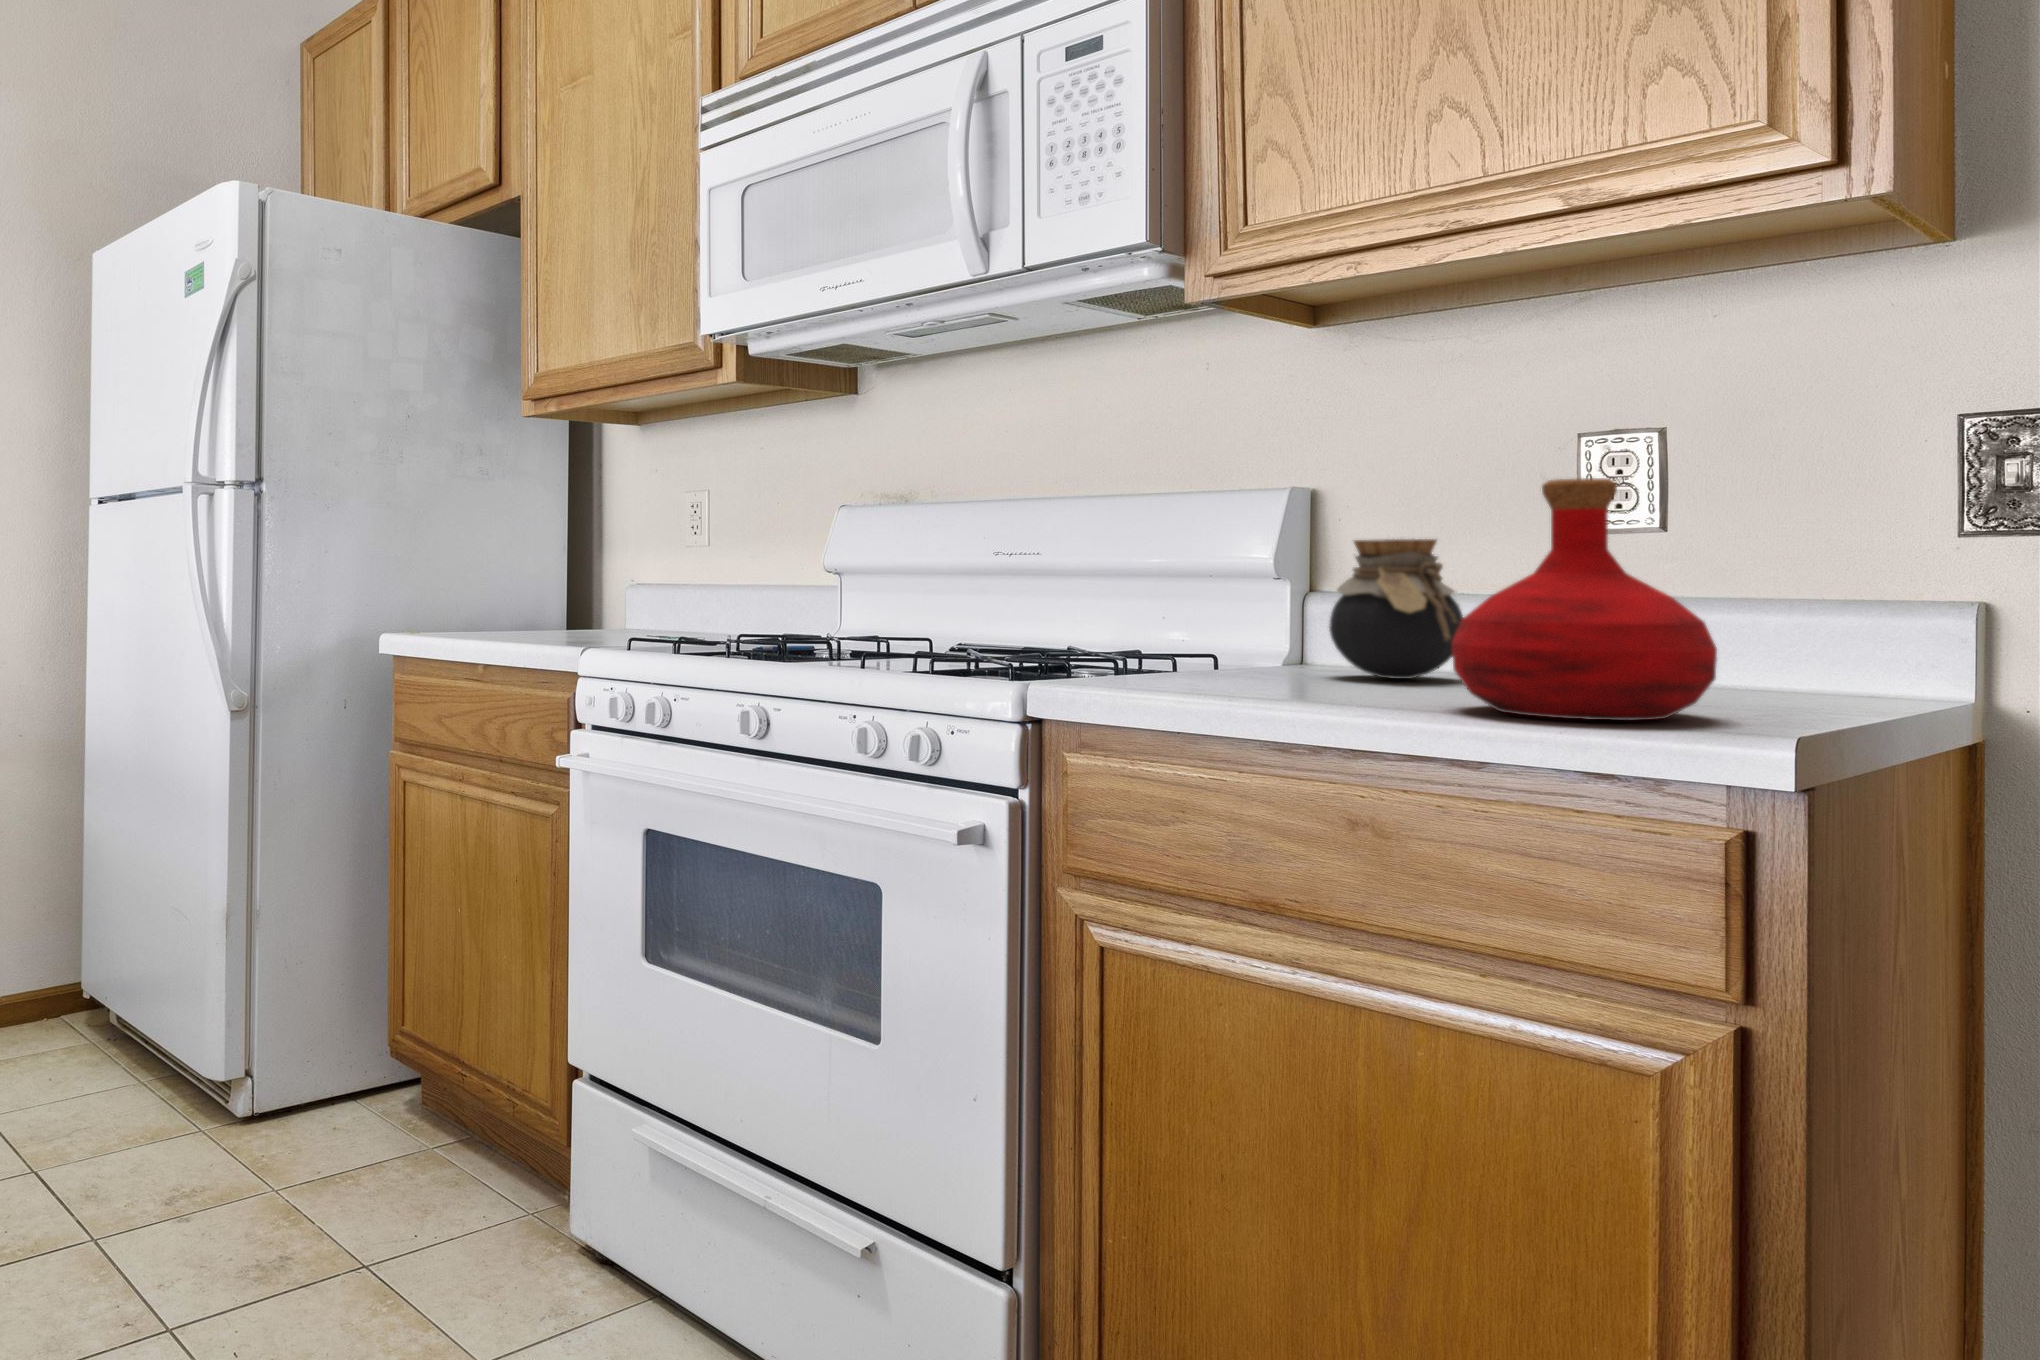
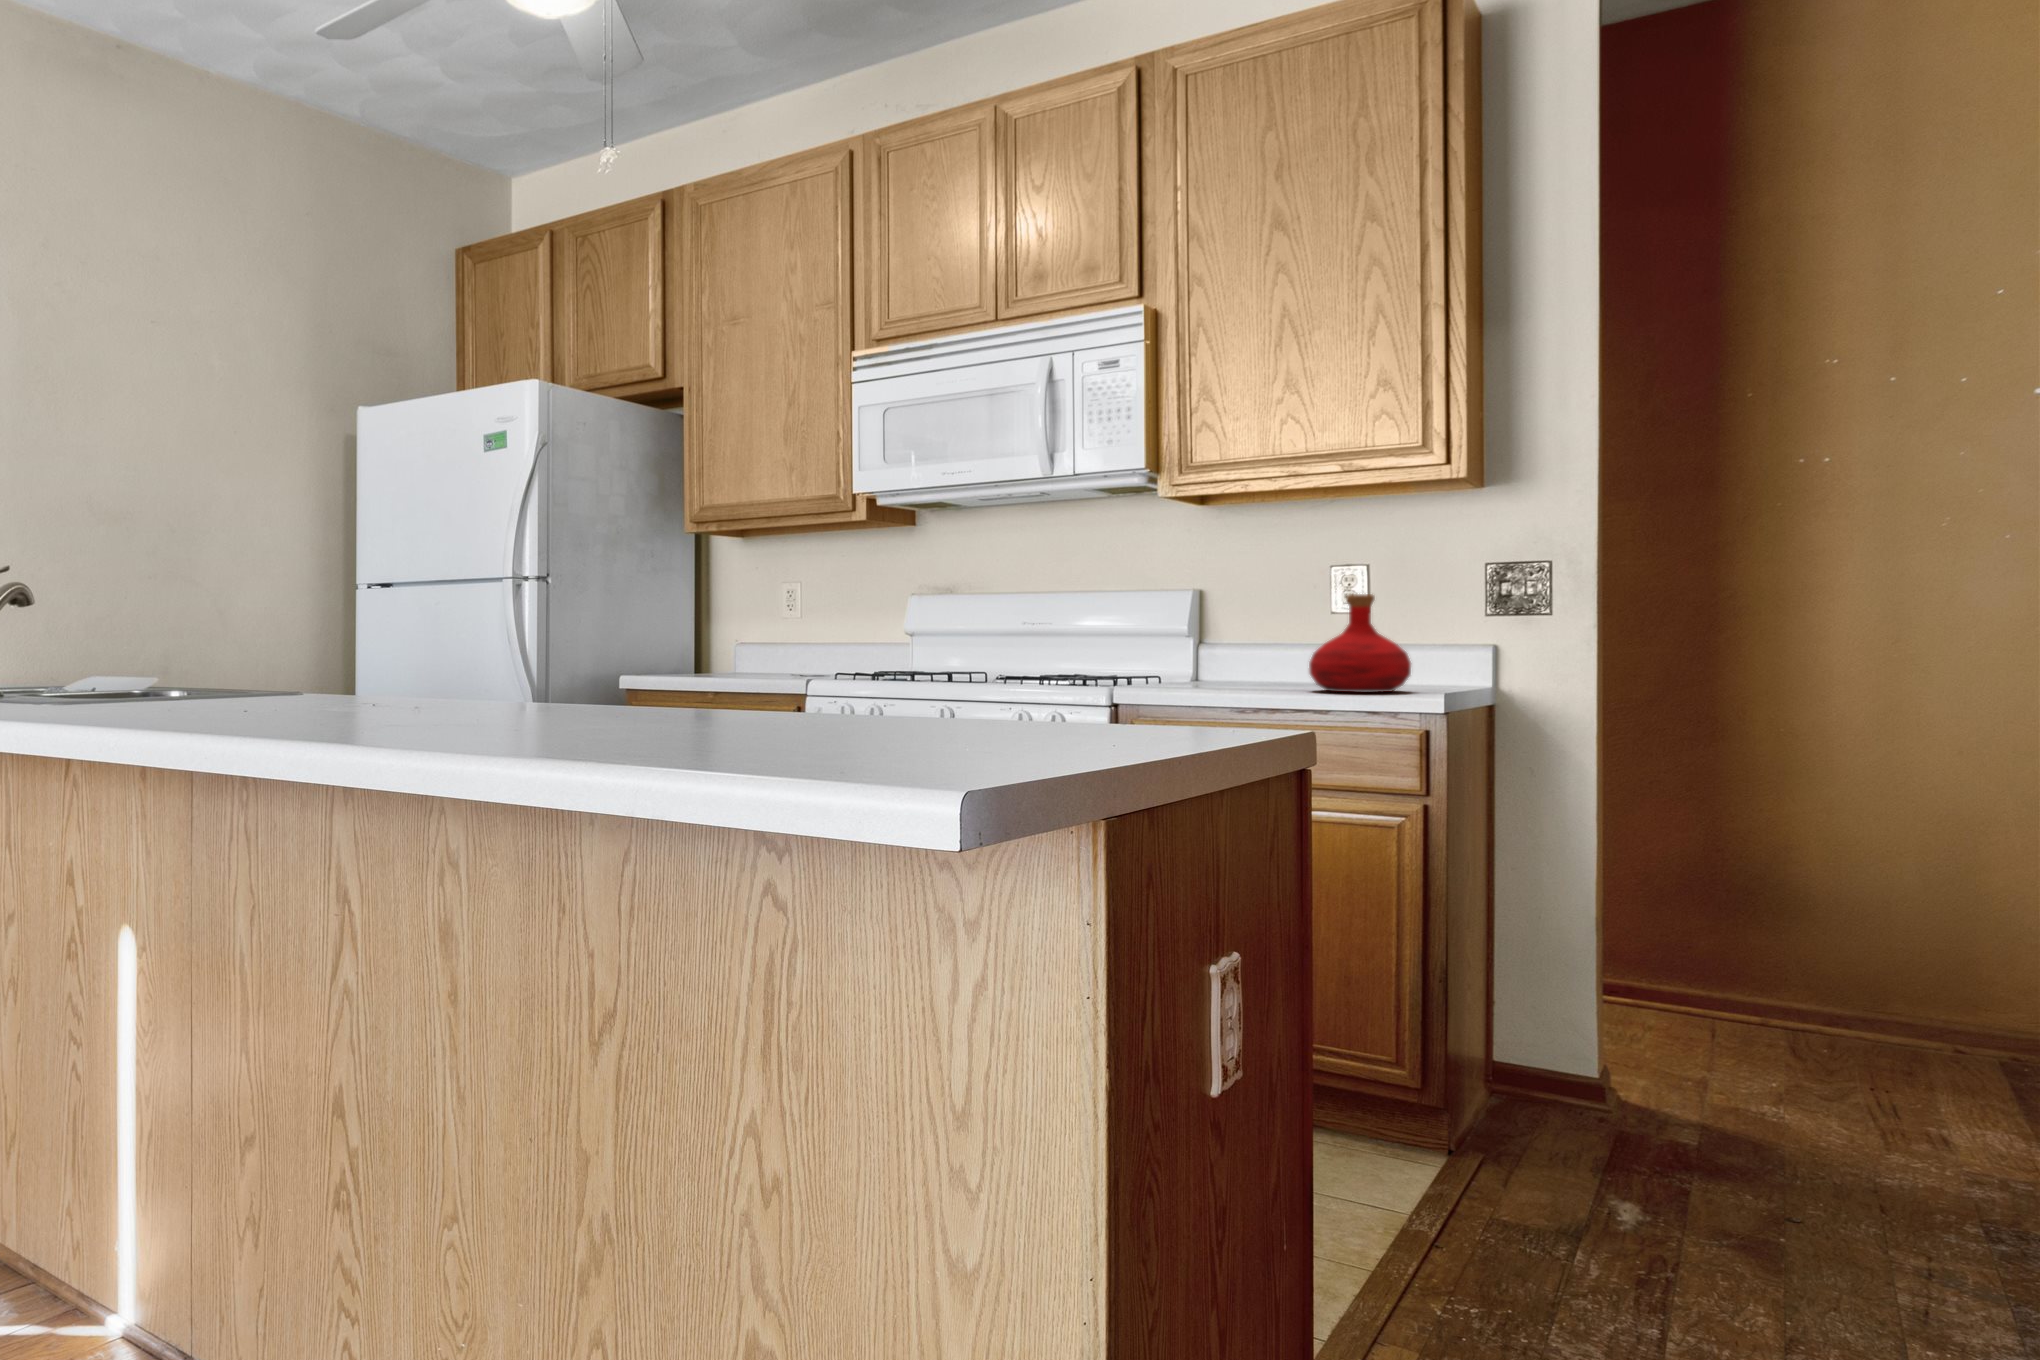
jar: present [1329,539,1463,679] -> none [1231,617,1292,683]

